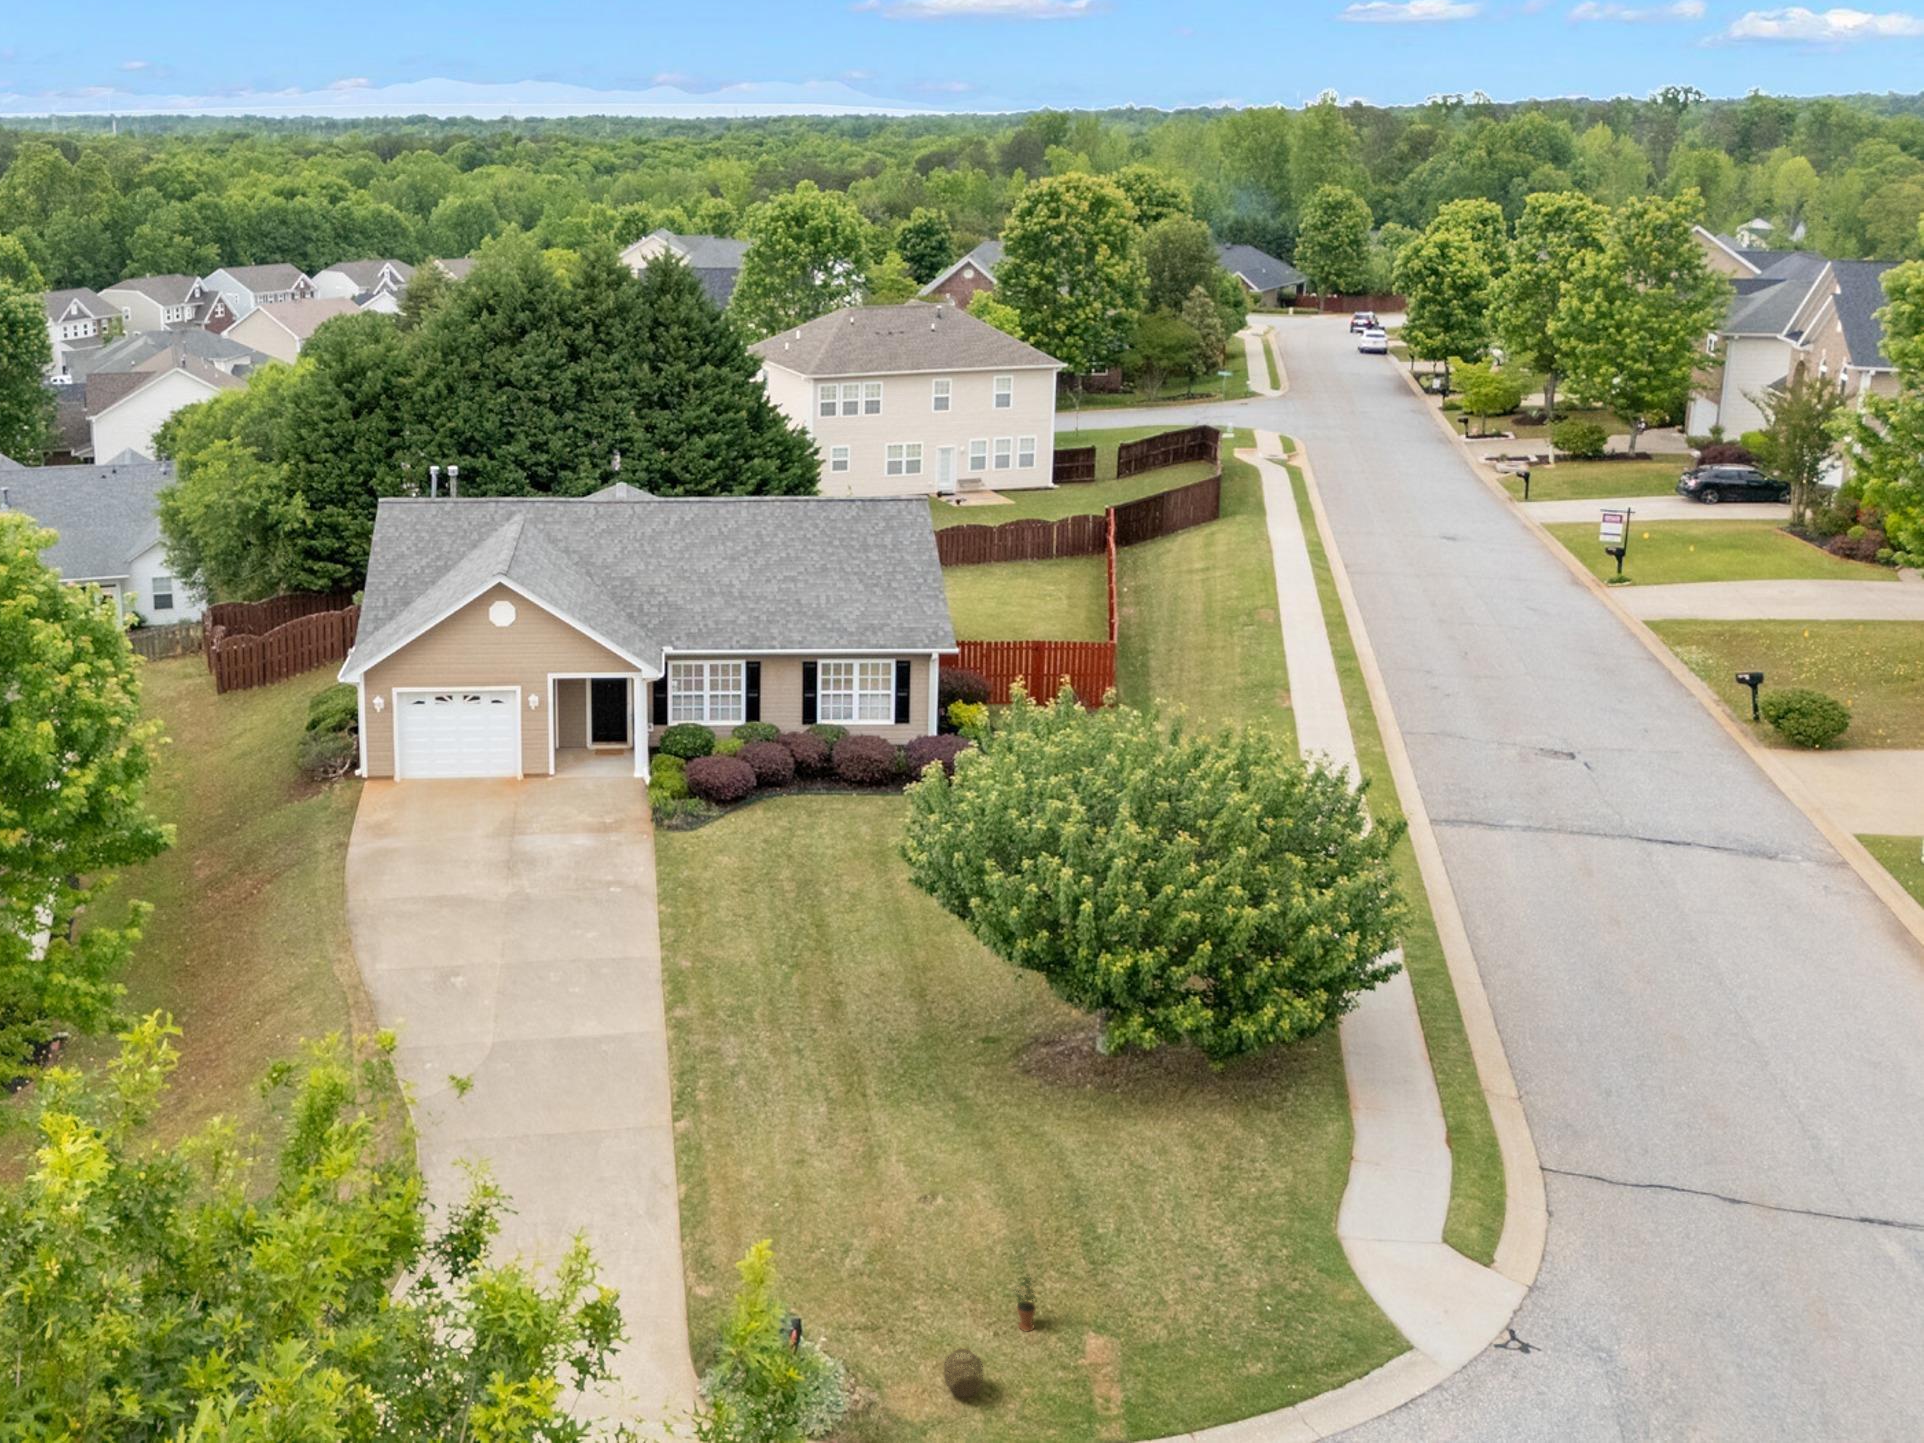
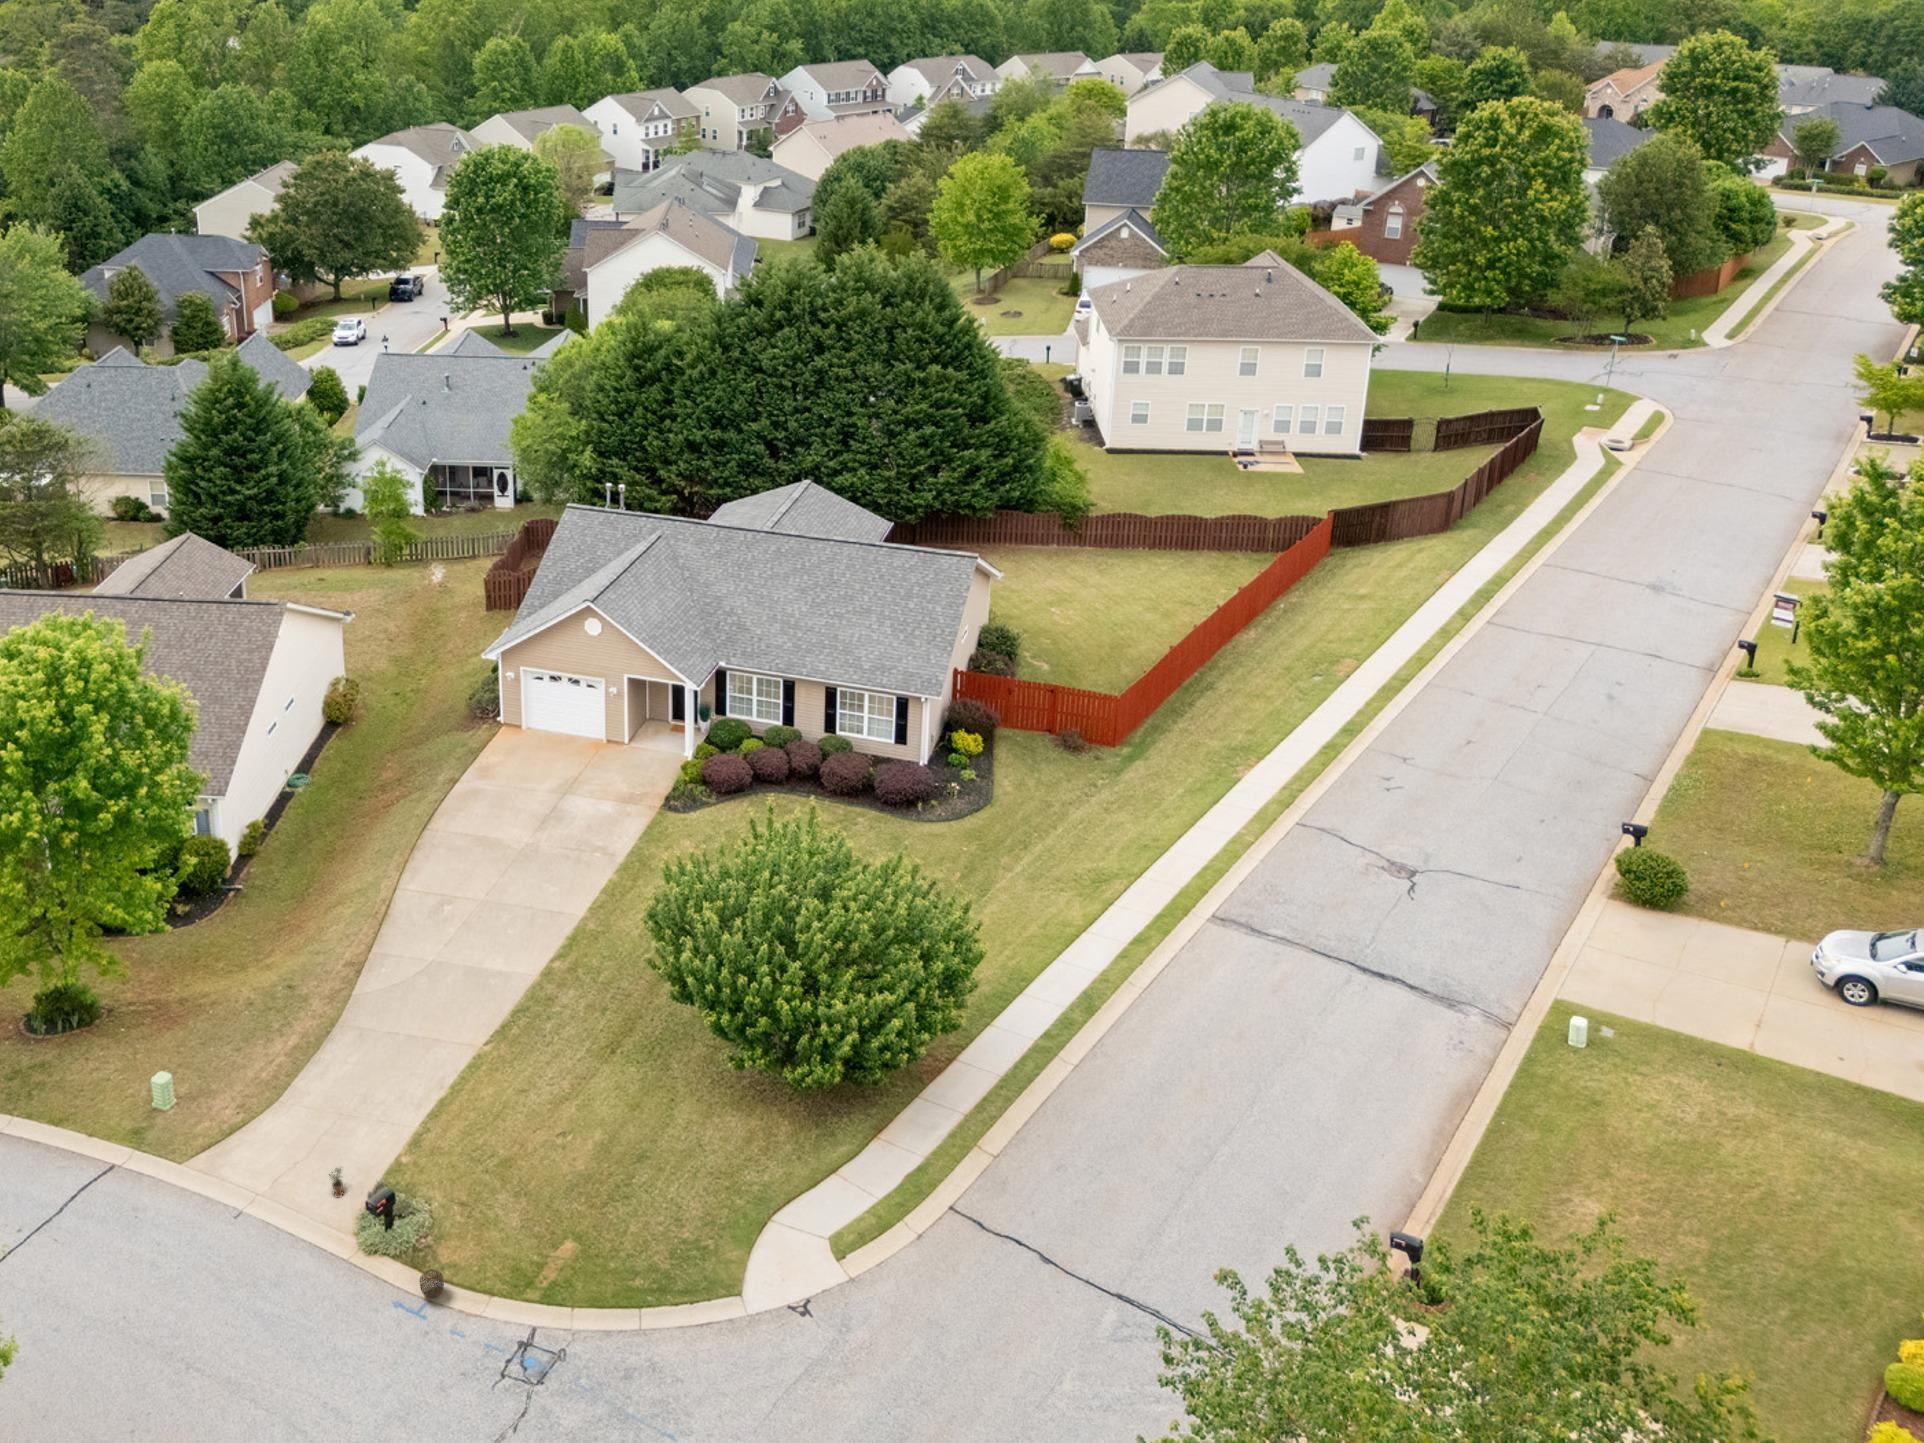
potted plant: present [1013,1278,1036,1331] -> present [329,1168,343,1198]

